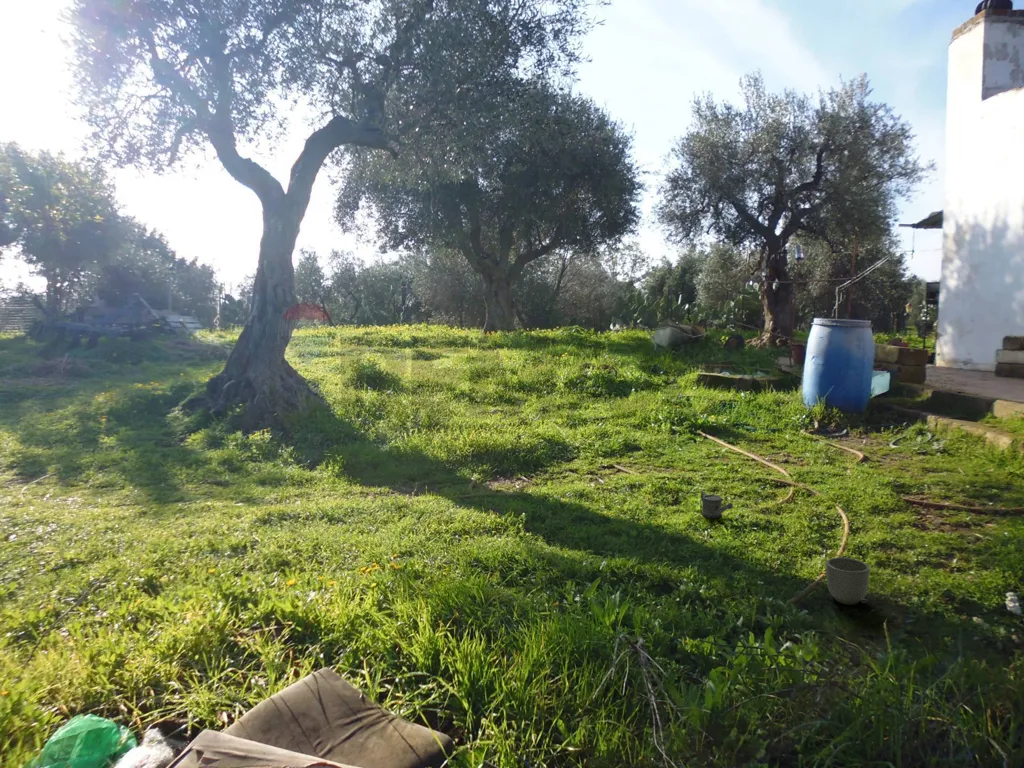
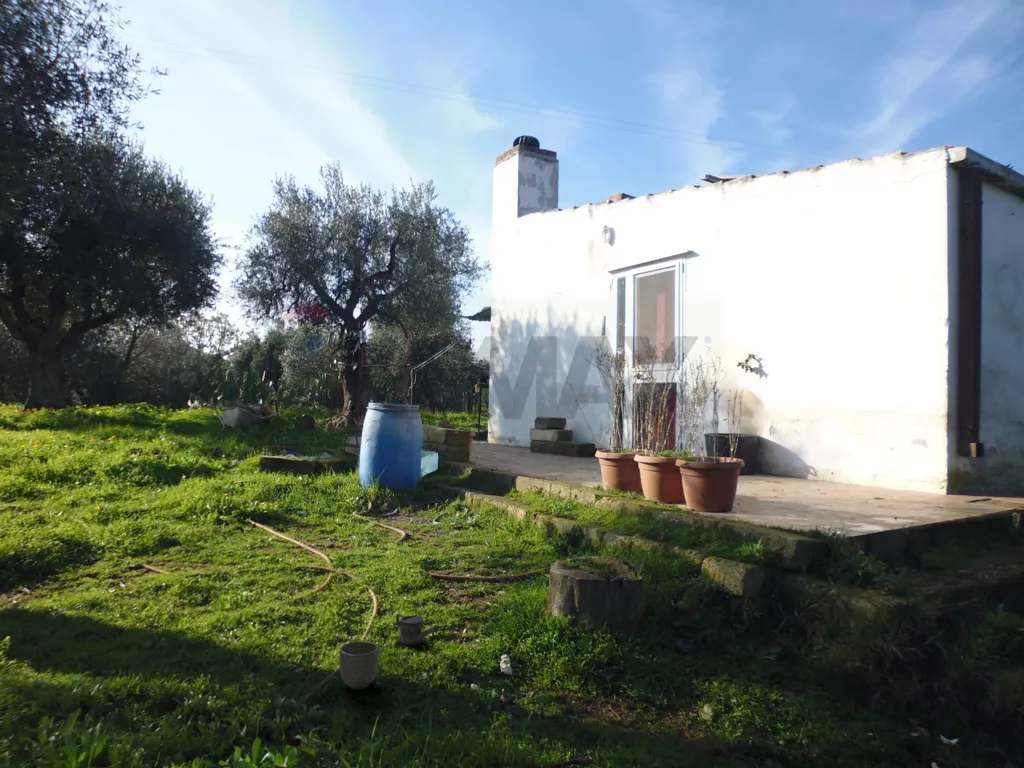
watering can: present [701,493,733,518] -> present [396,614,439,645]

